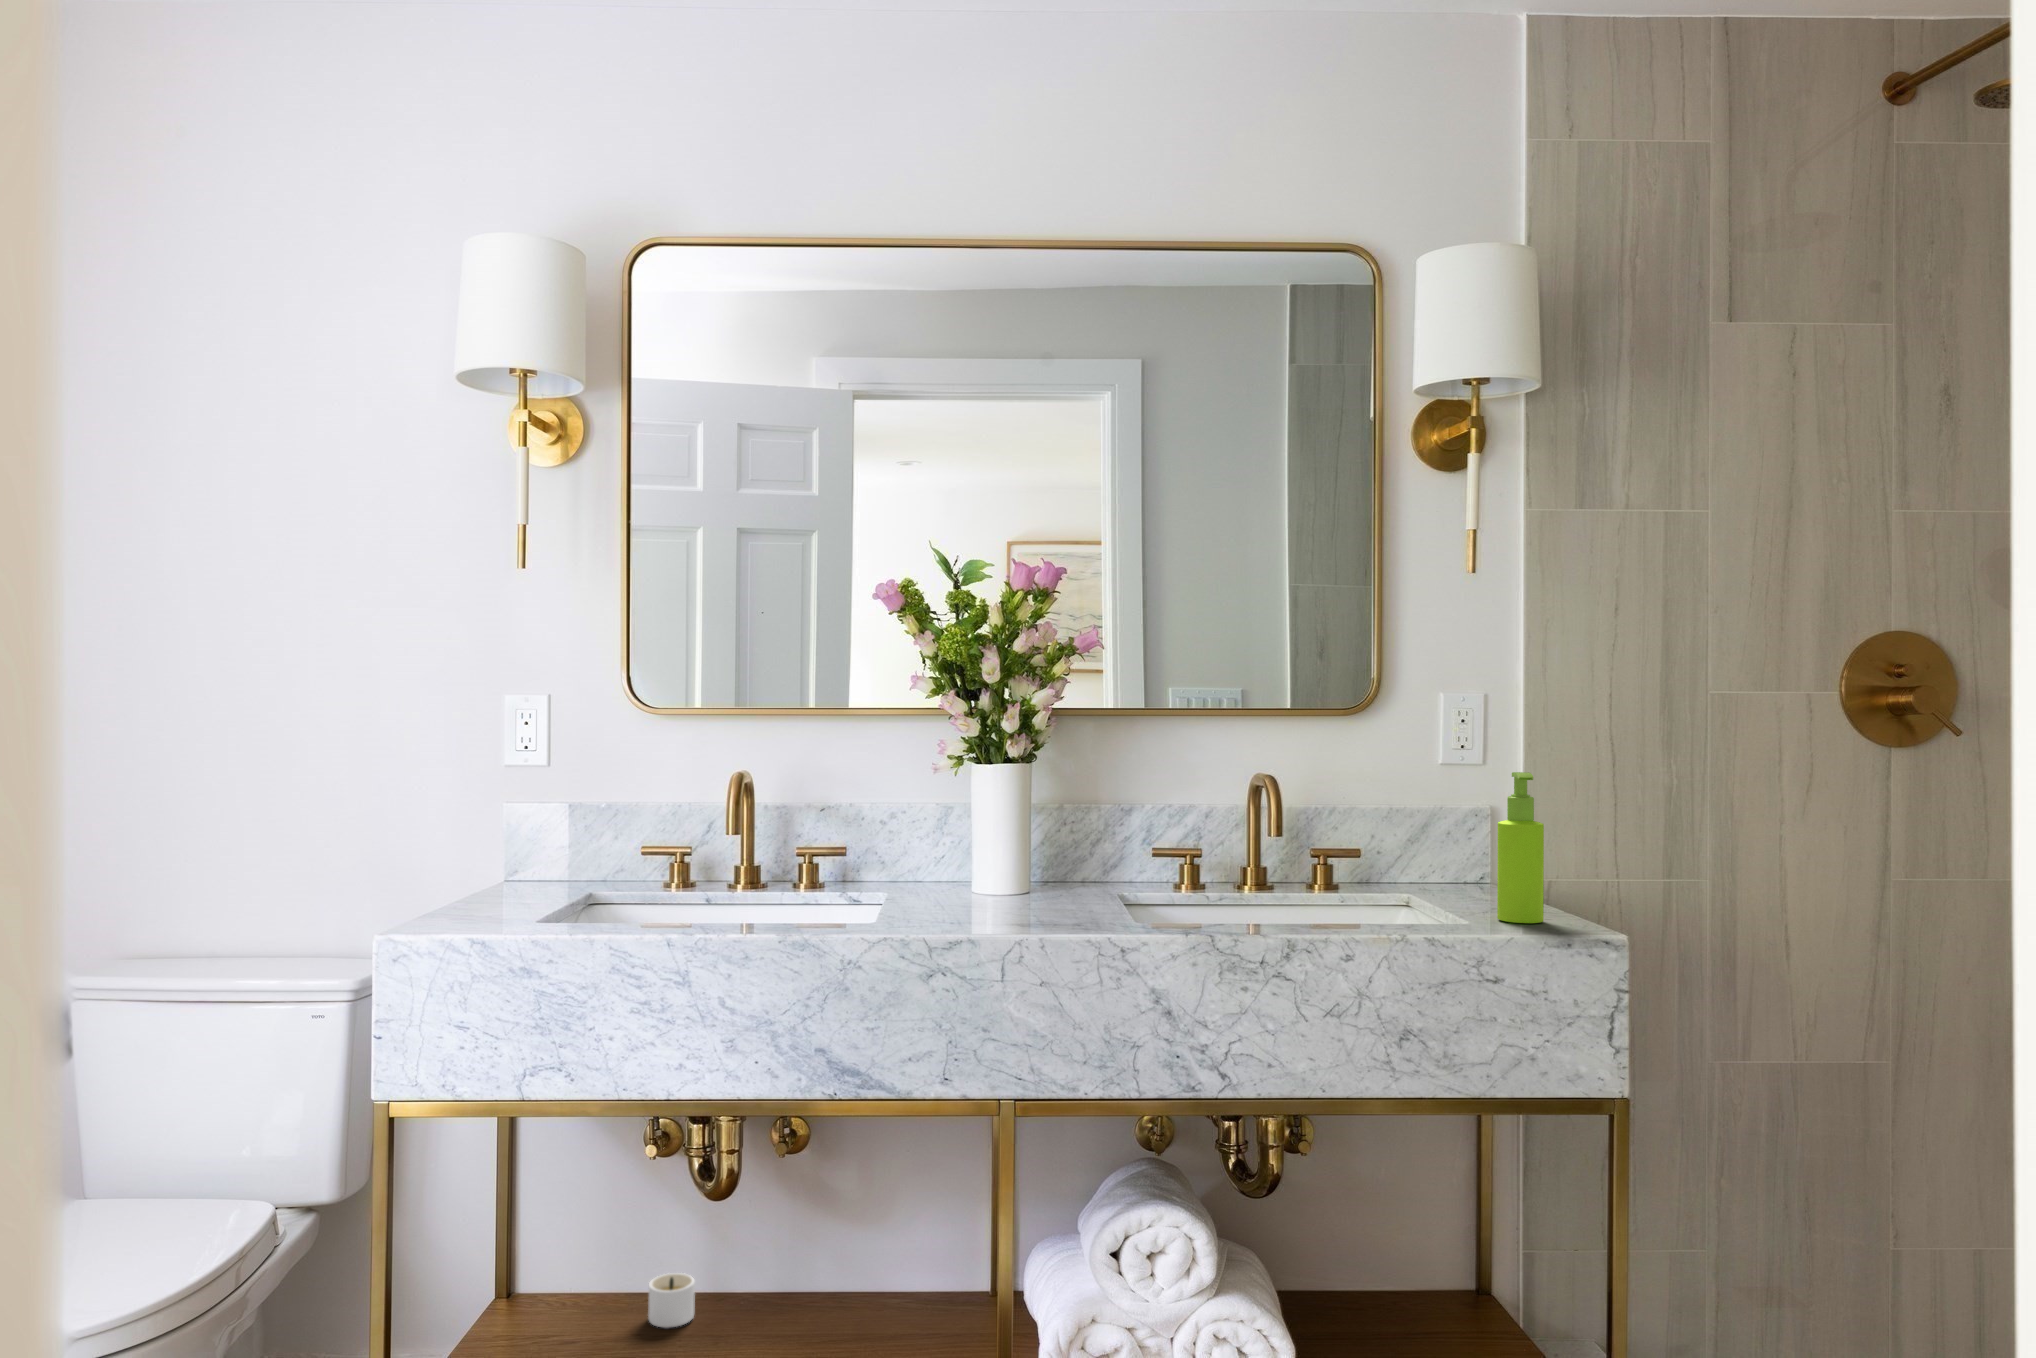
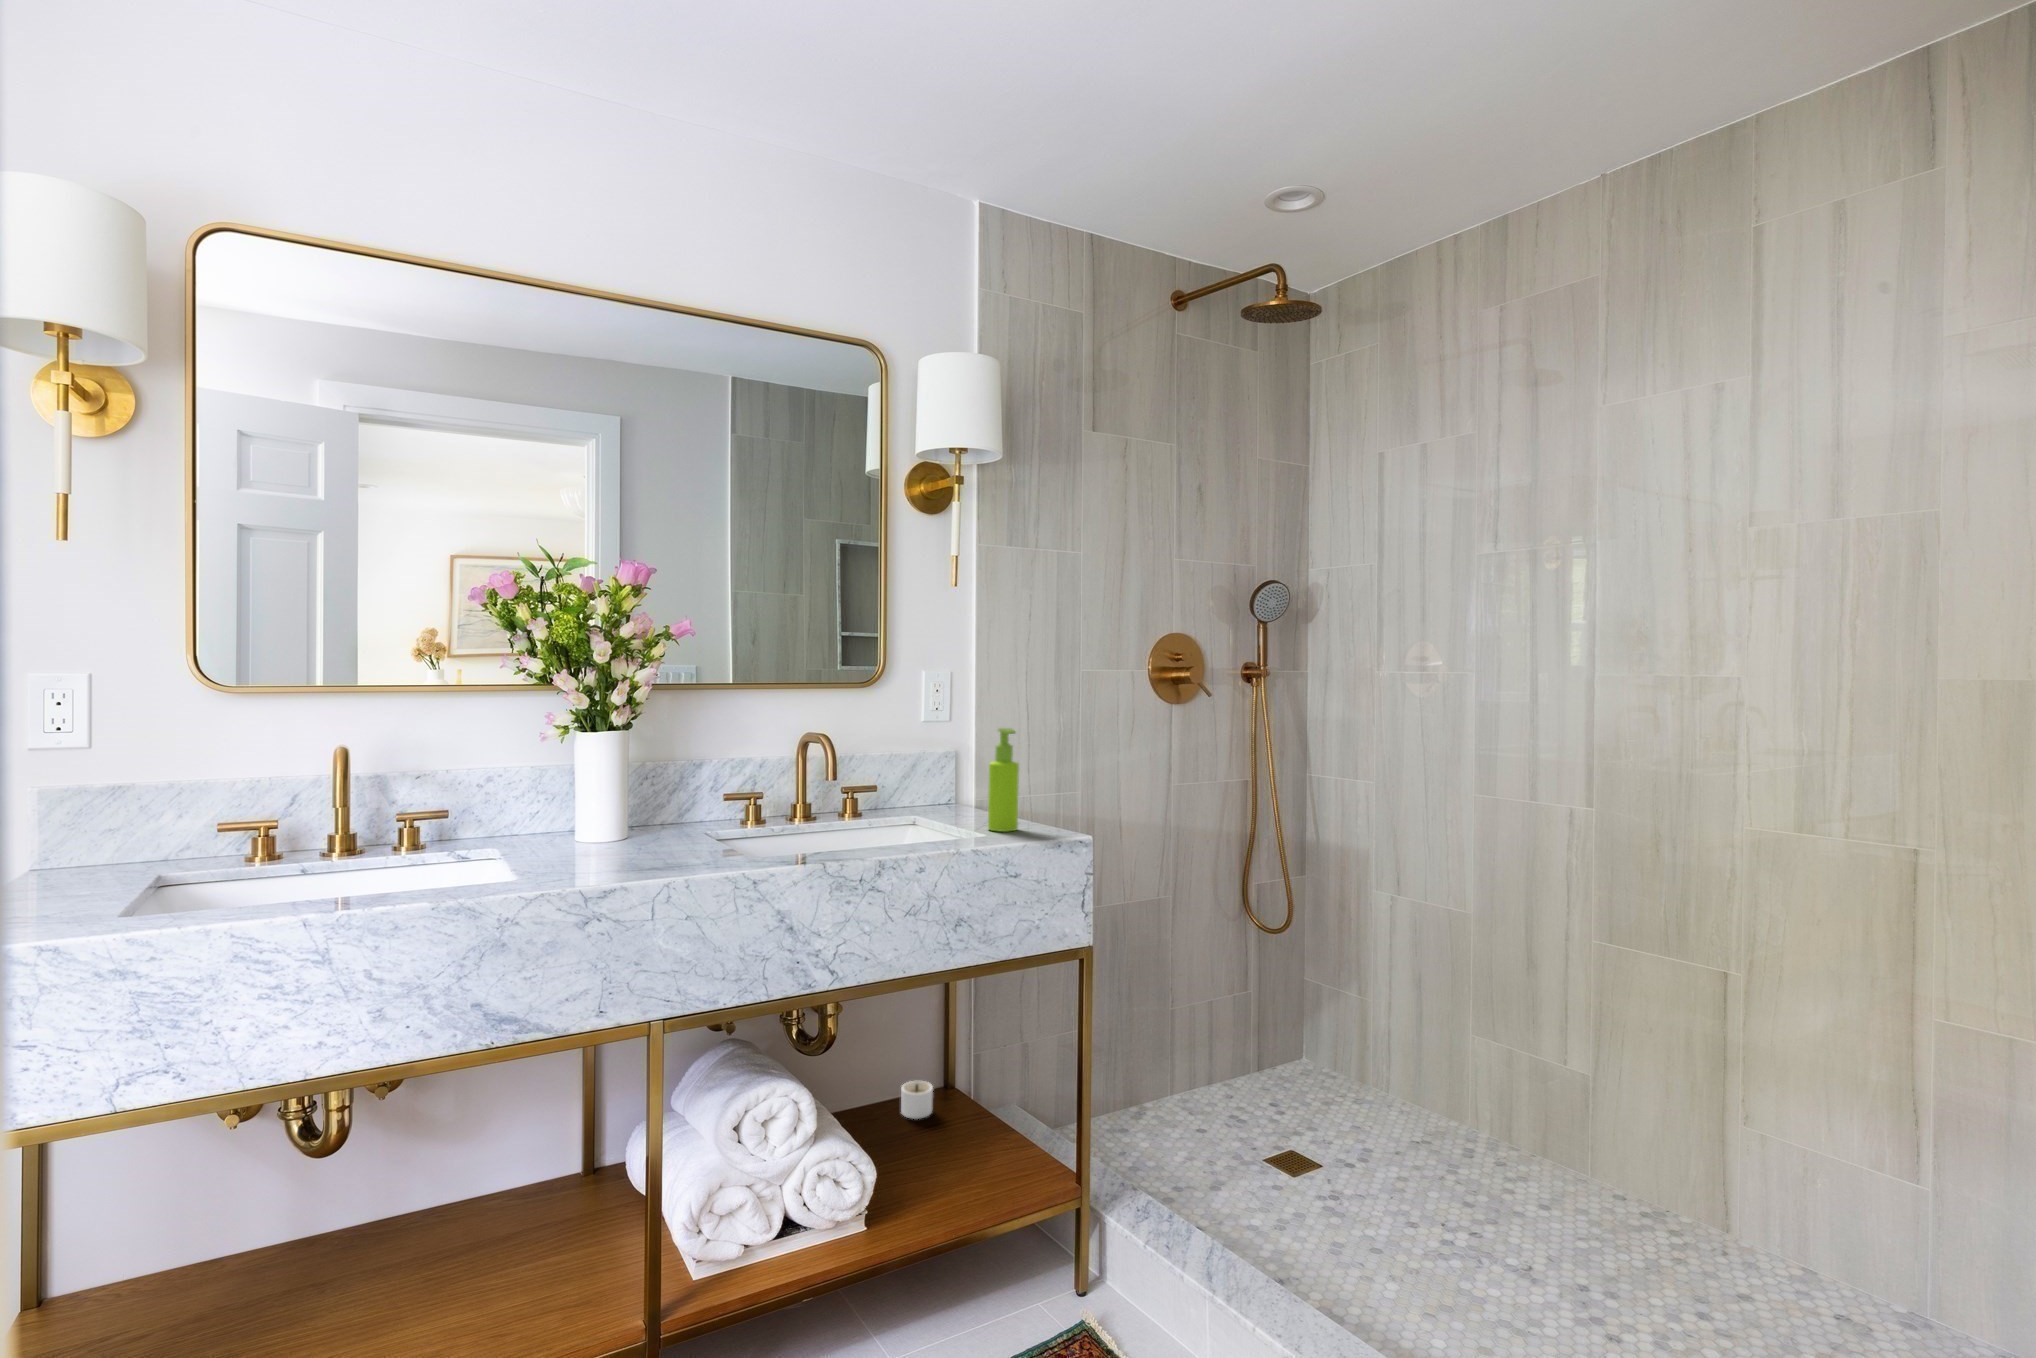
candle: present [648,1273,695,1328] -> present [901,1081,933,1119]

